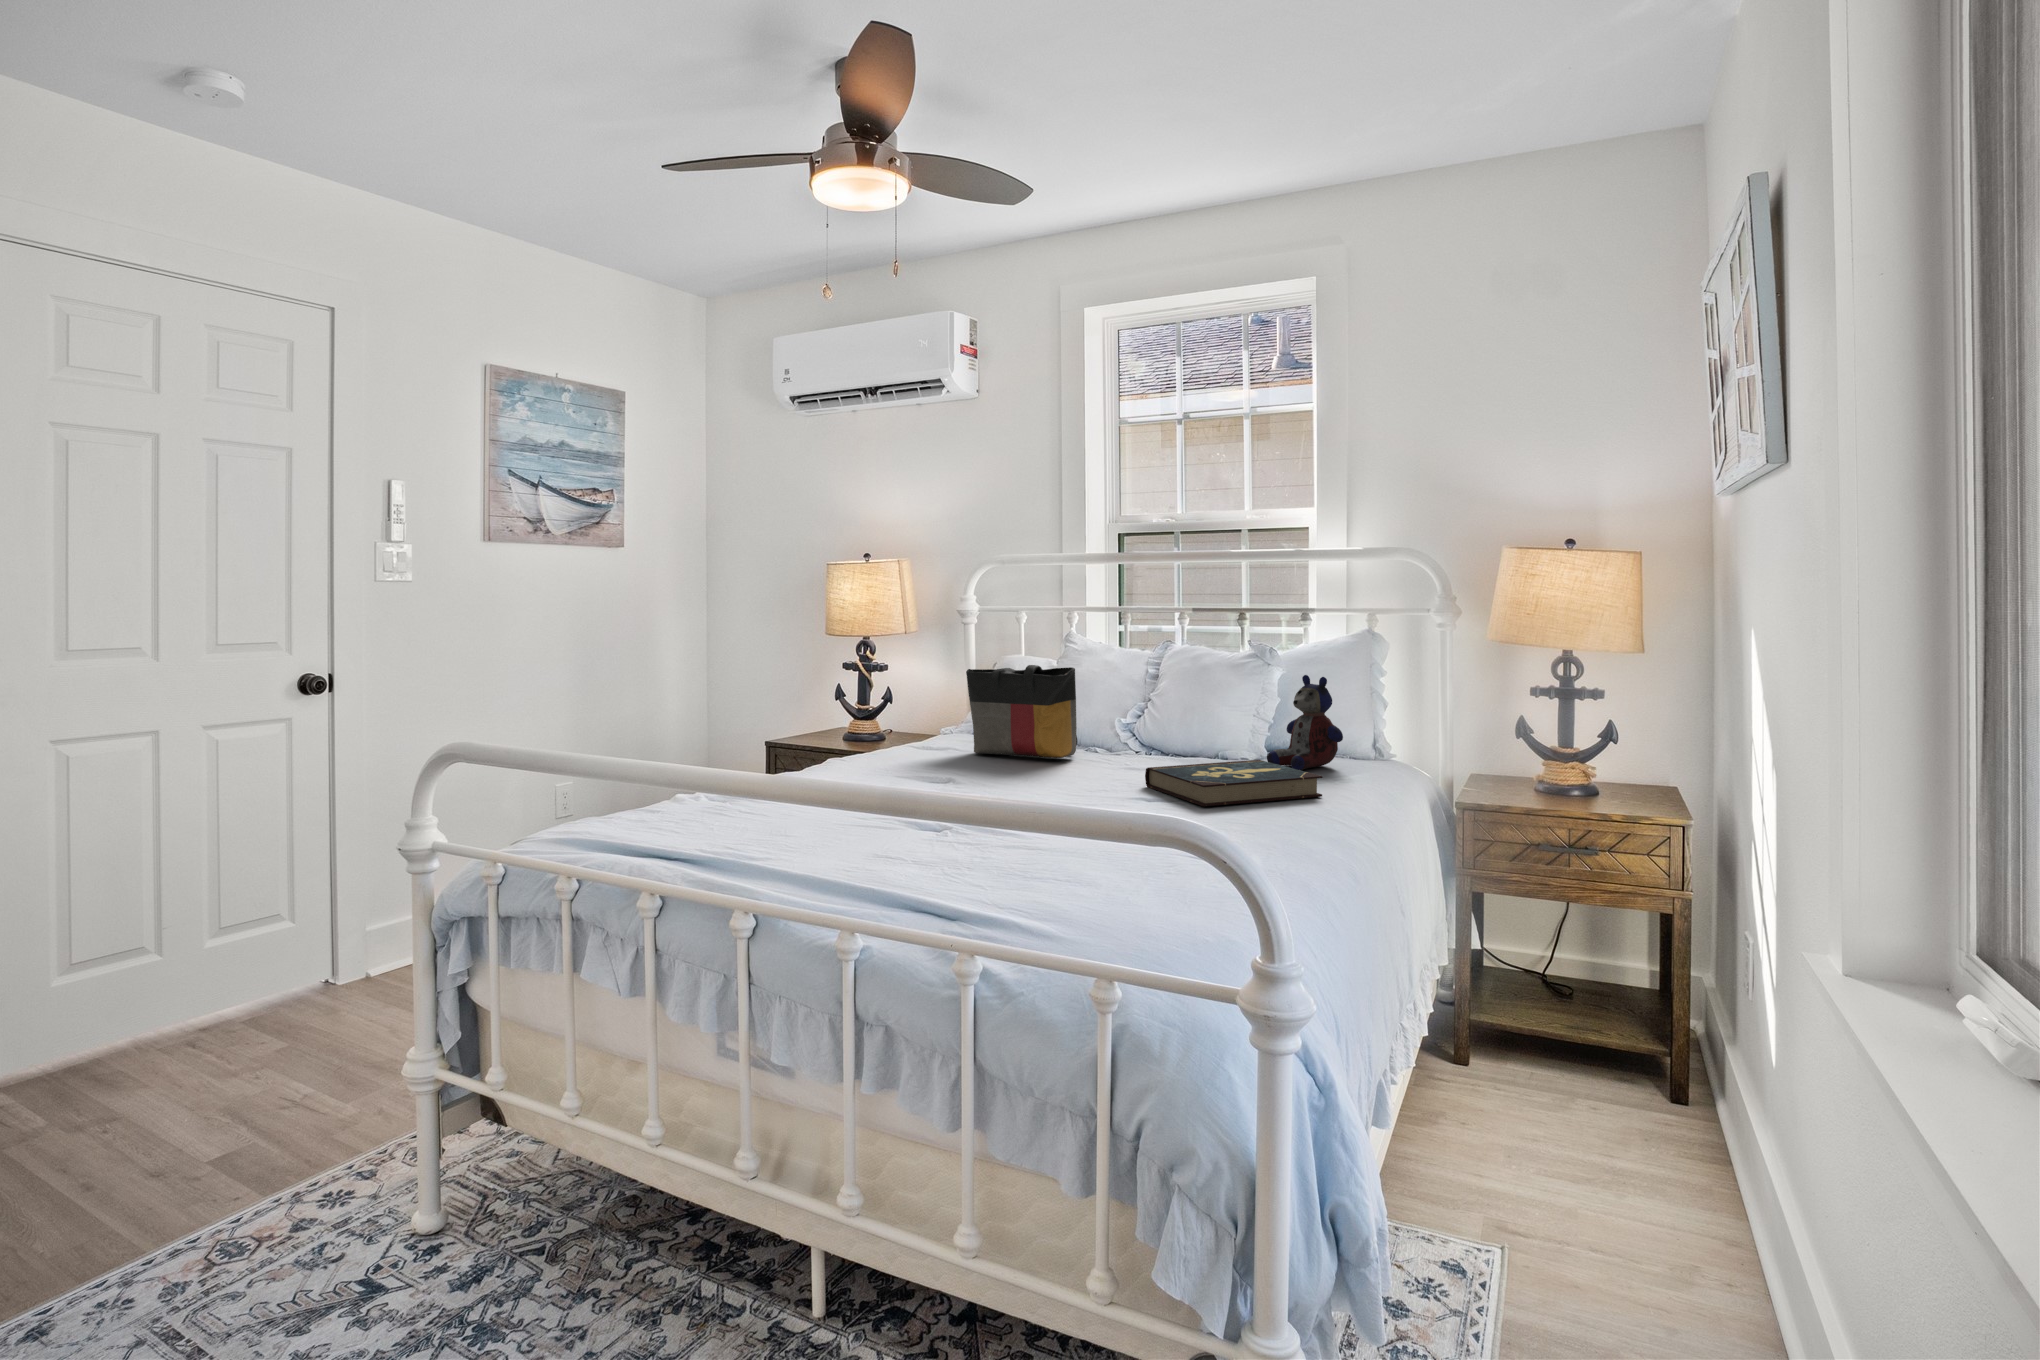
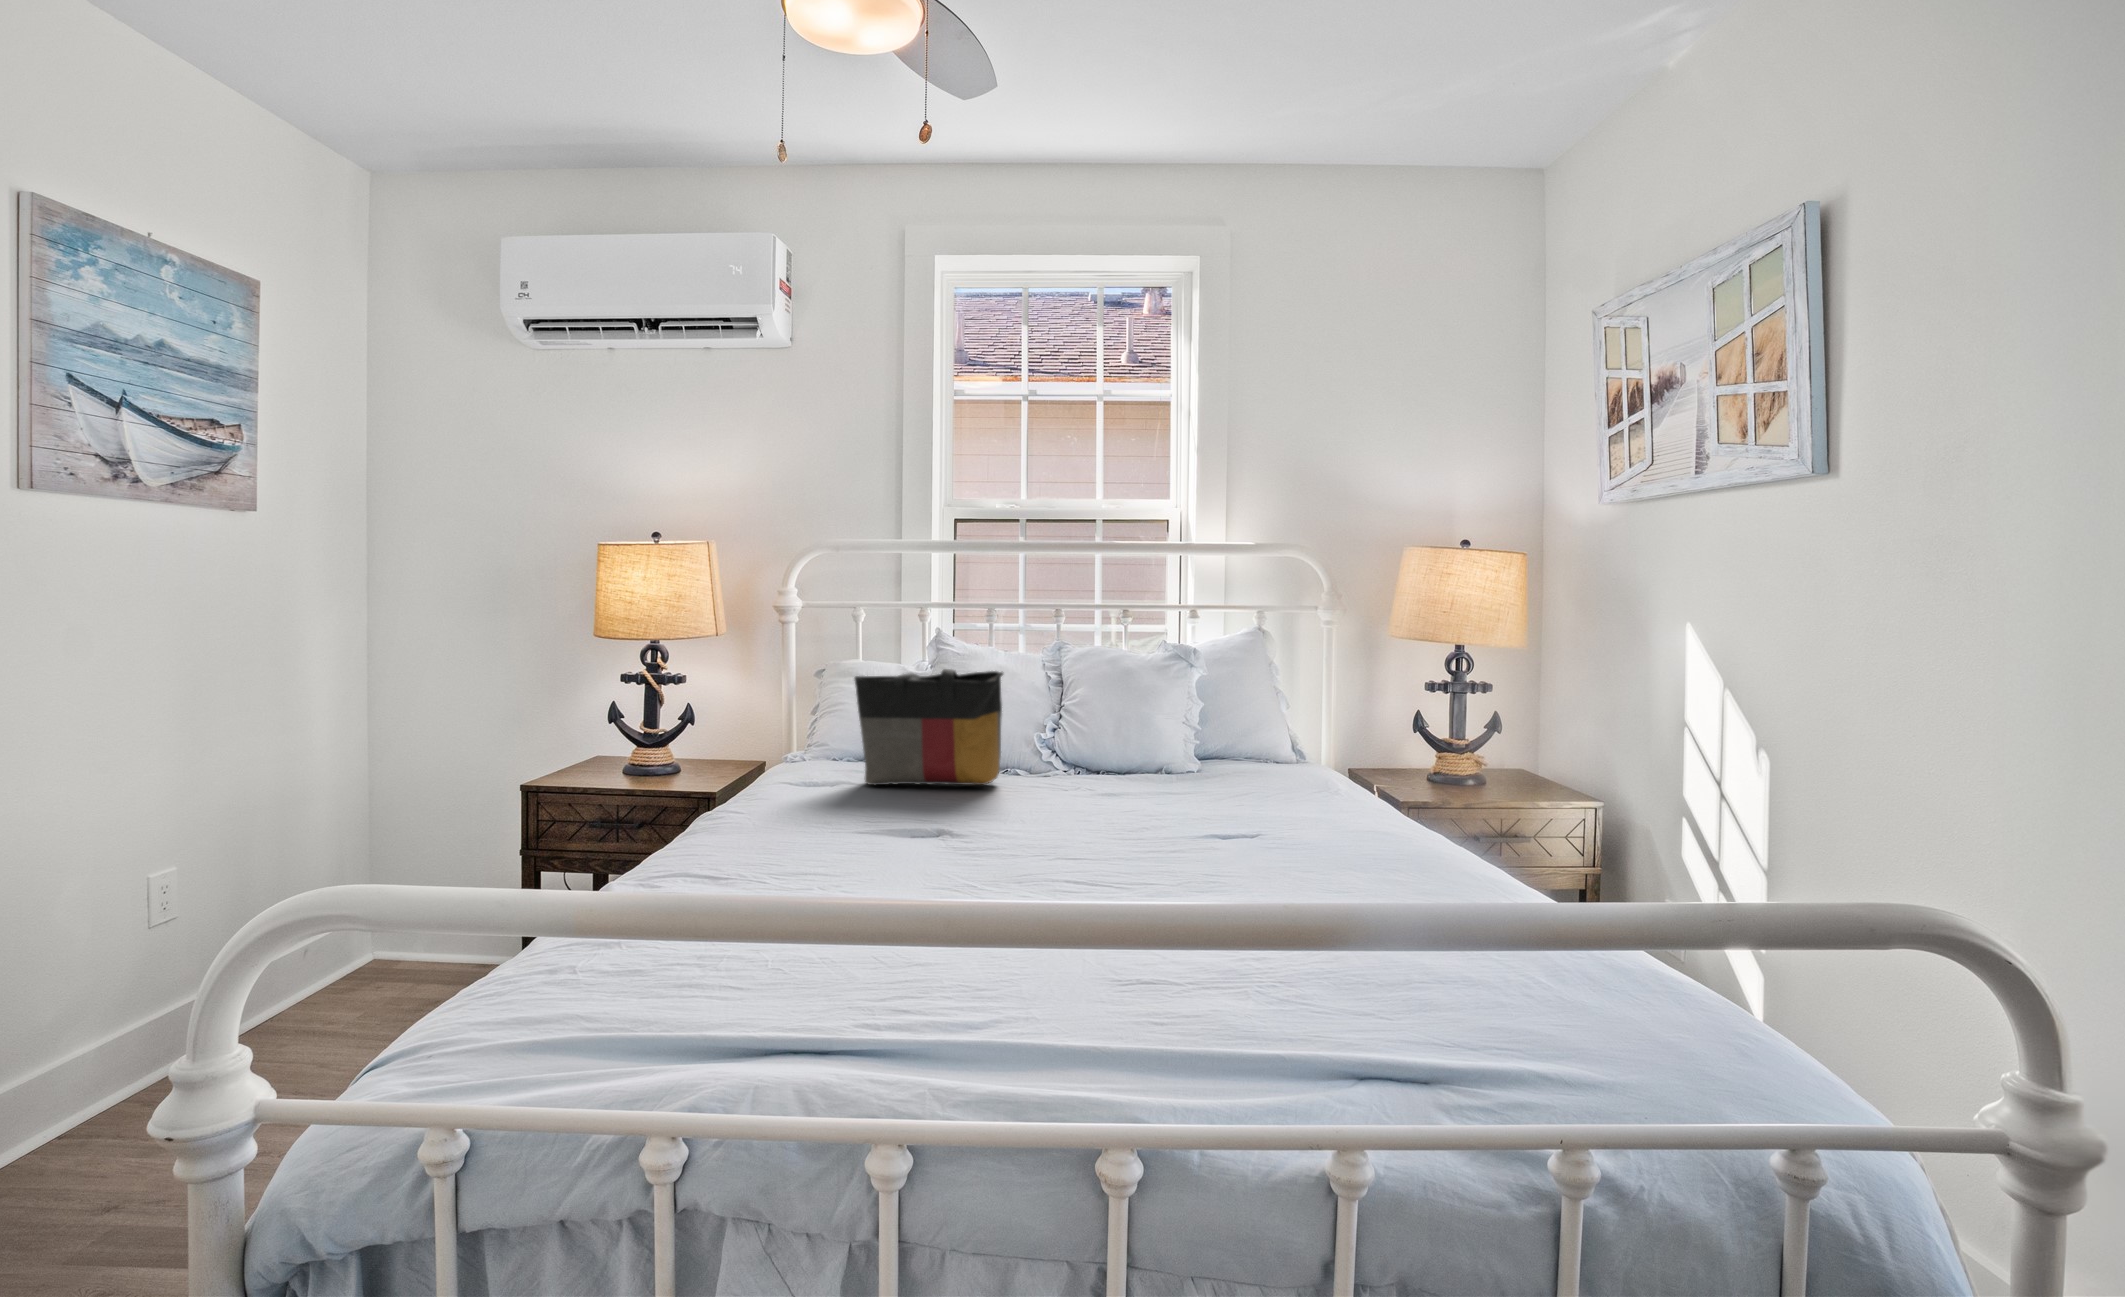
stuffed bear: present [1267,675,1343,770] -> none [1217,674,1300,782]
book: present [1145,760,1322,806] -> none [1127,773,1331,838]

